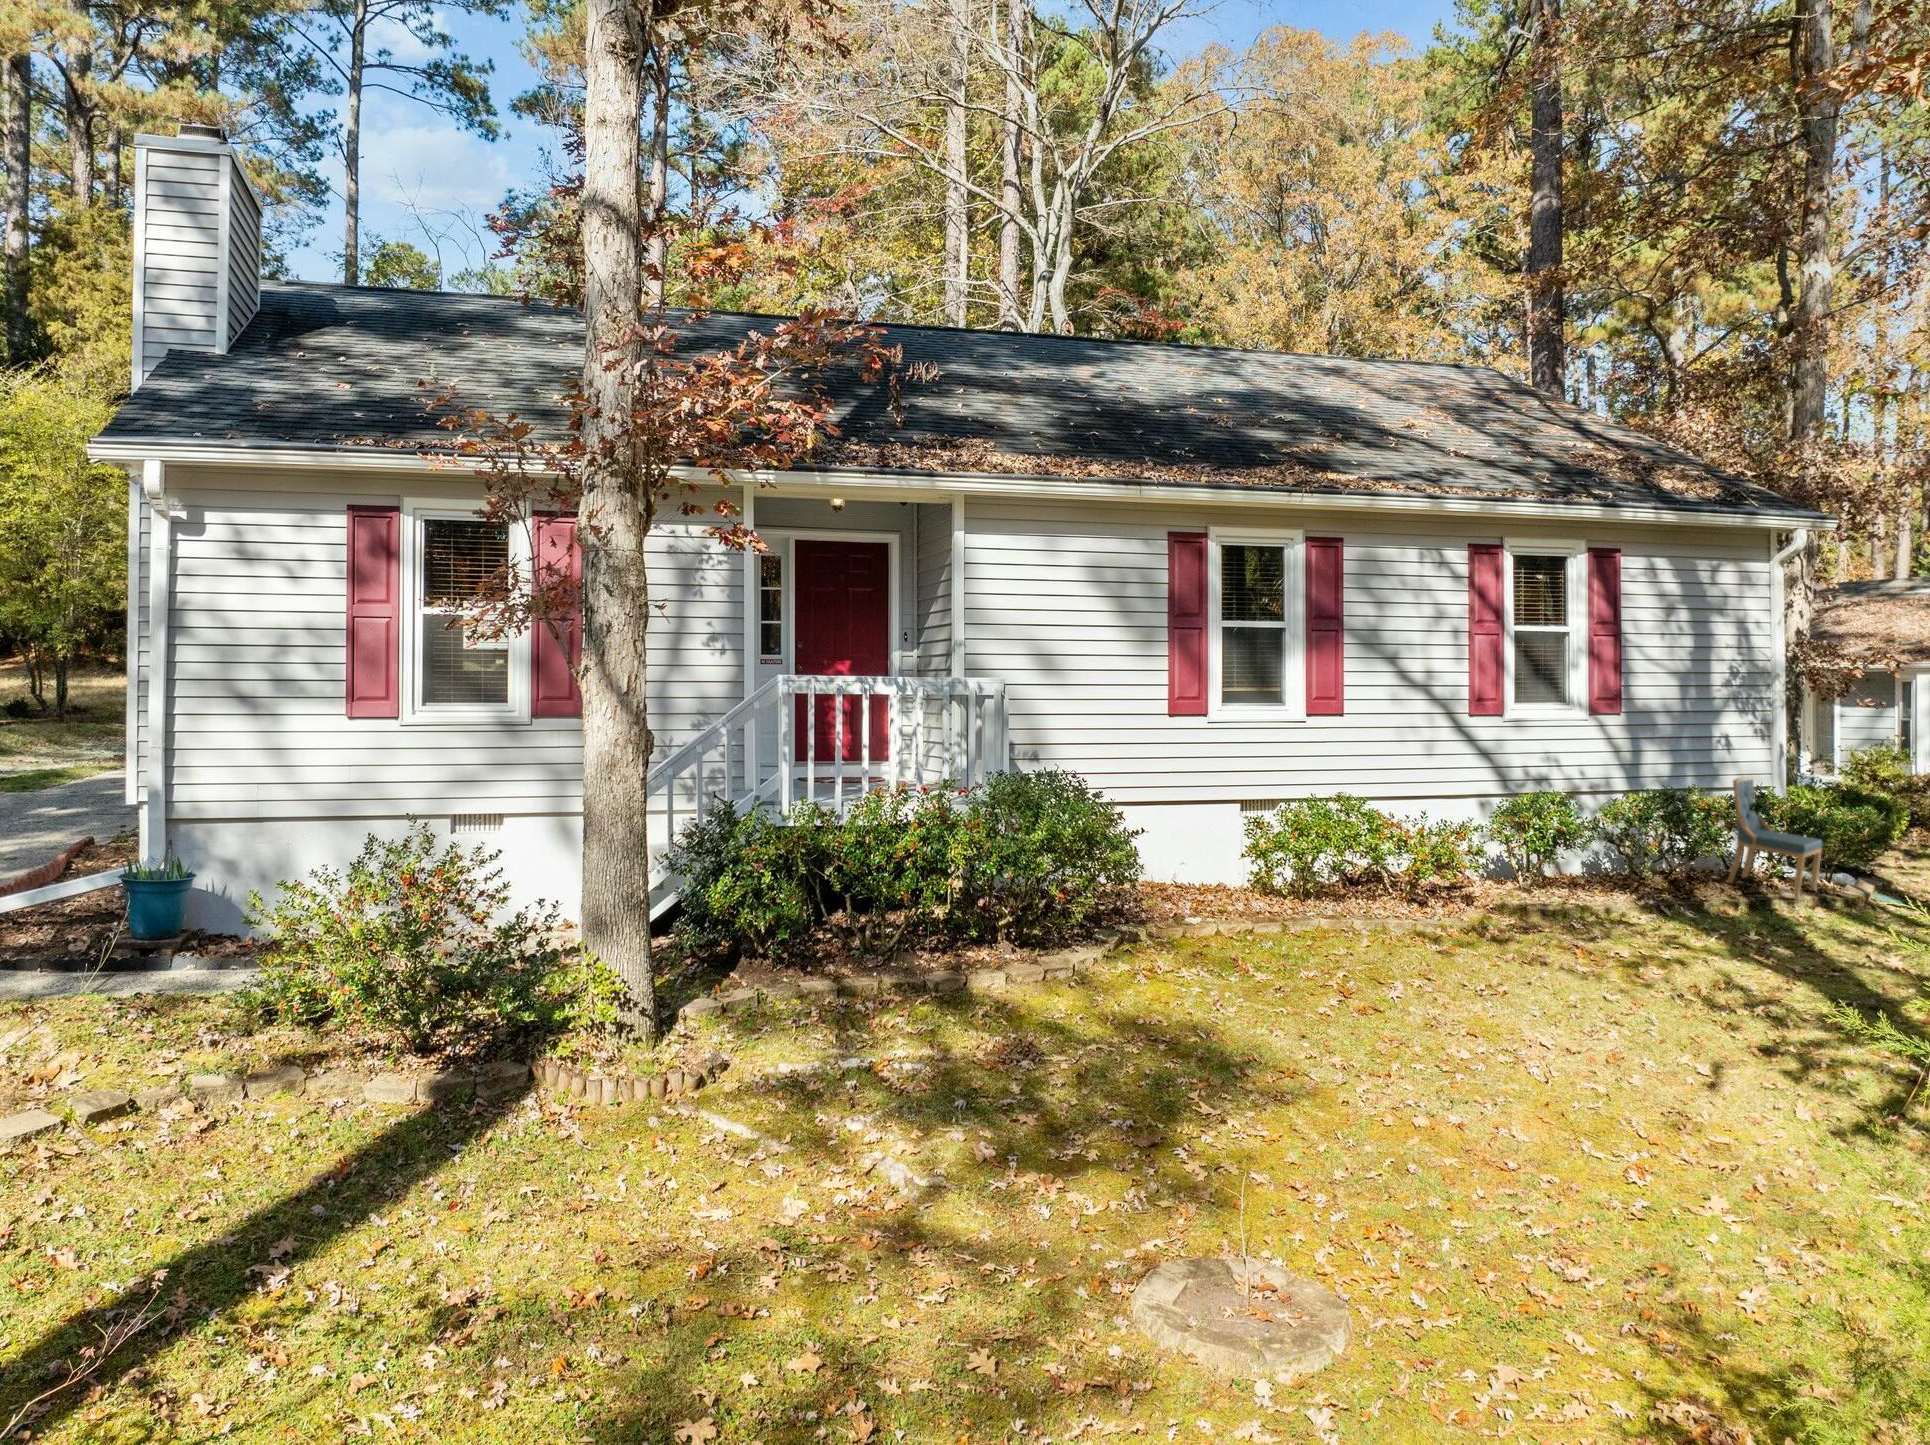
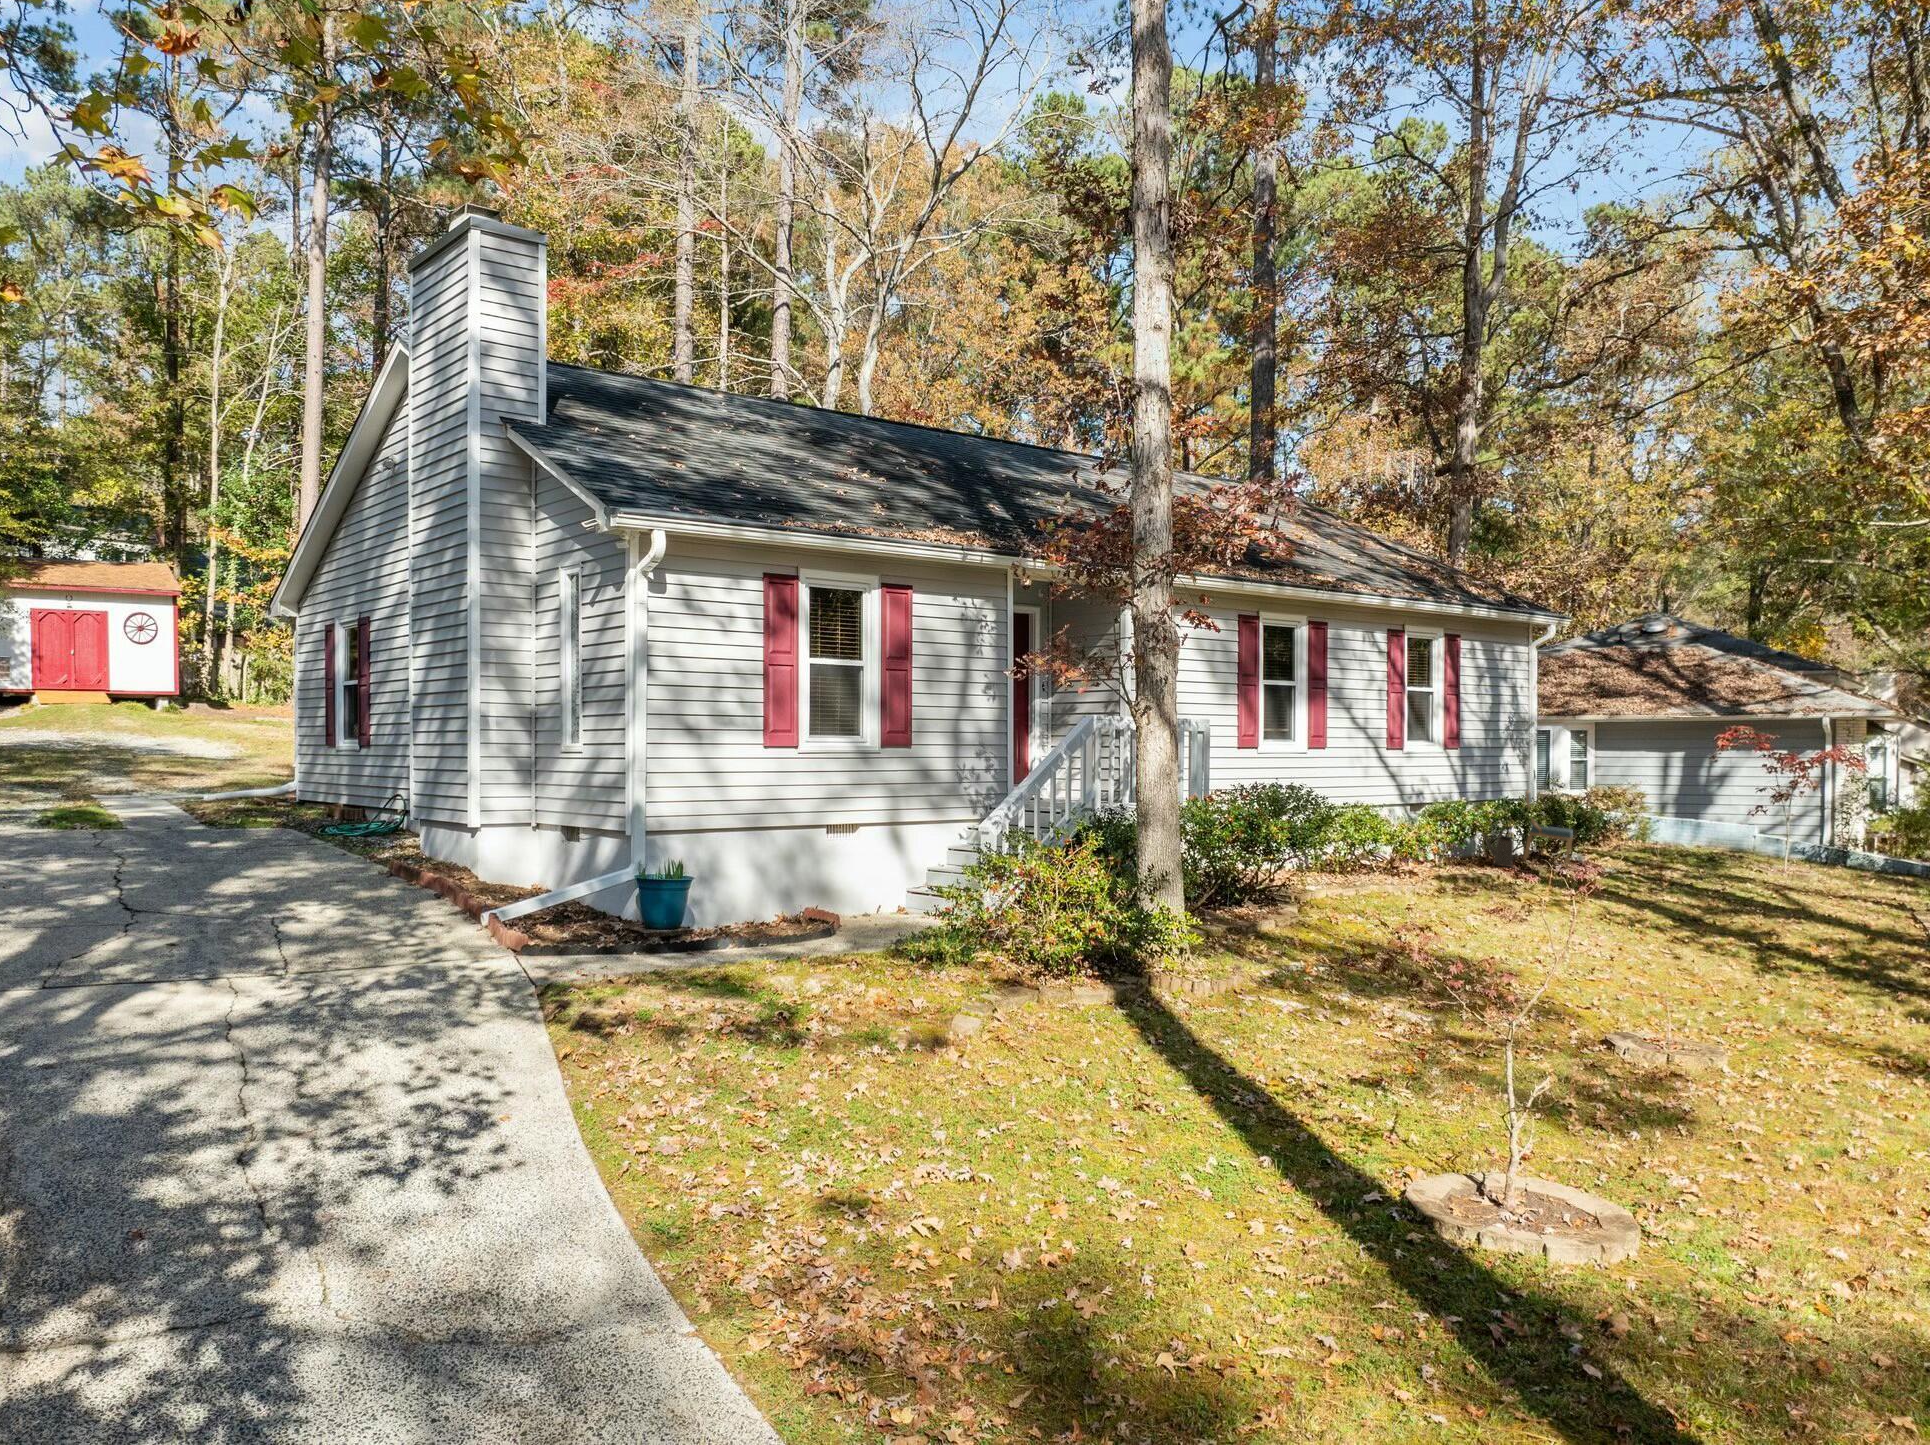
watering can: none [1646,835,1689,895] -> present [1484,831,1517,867]

